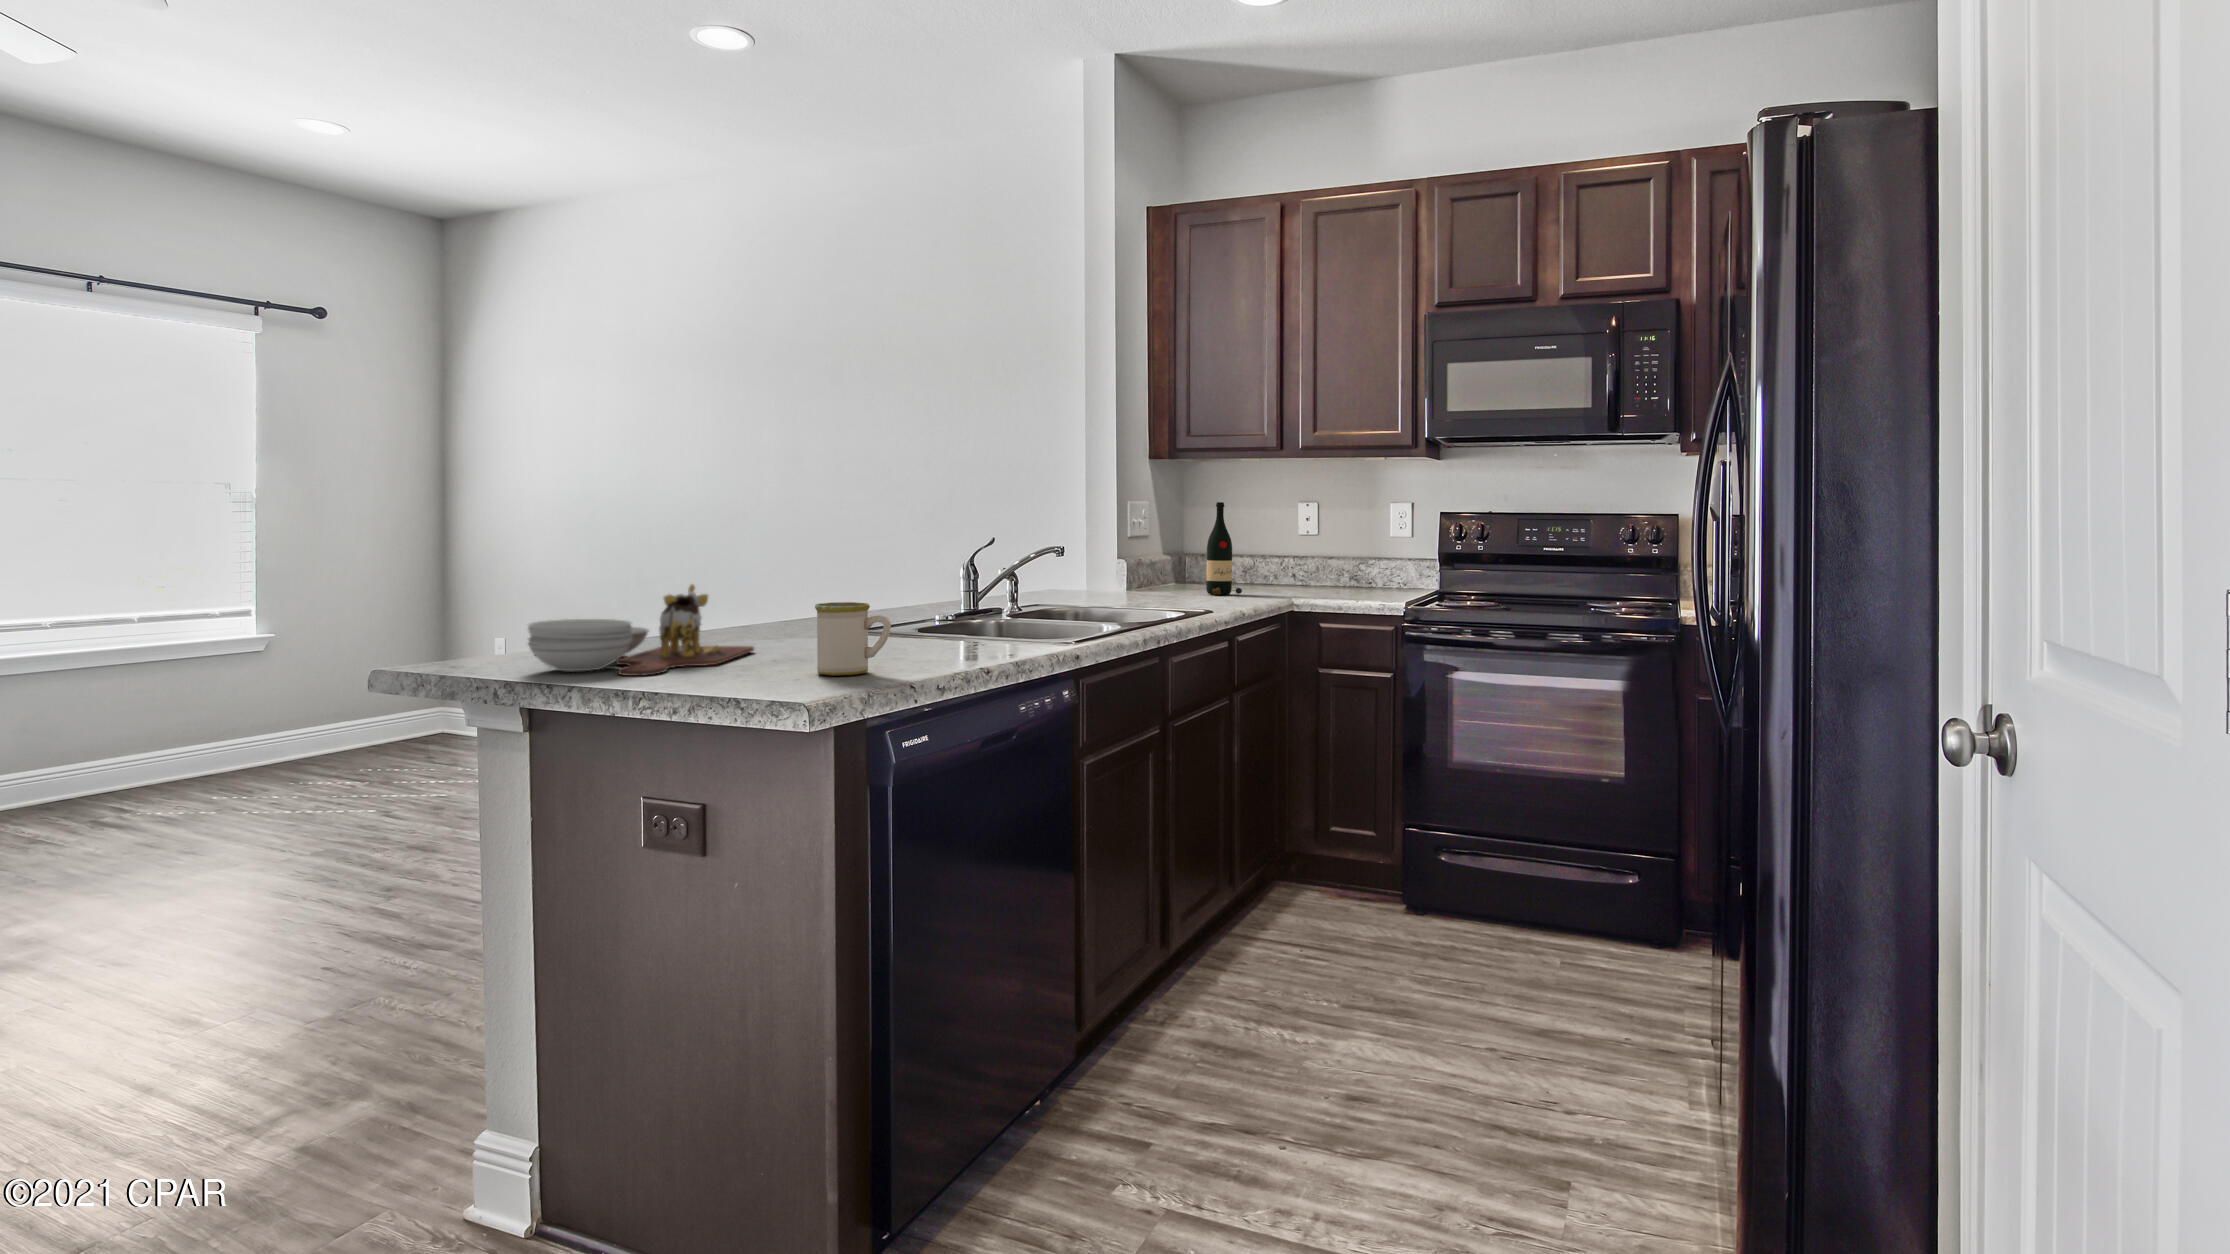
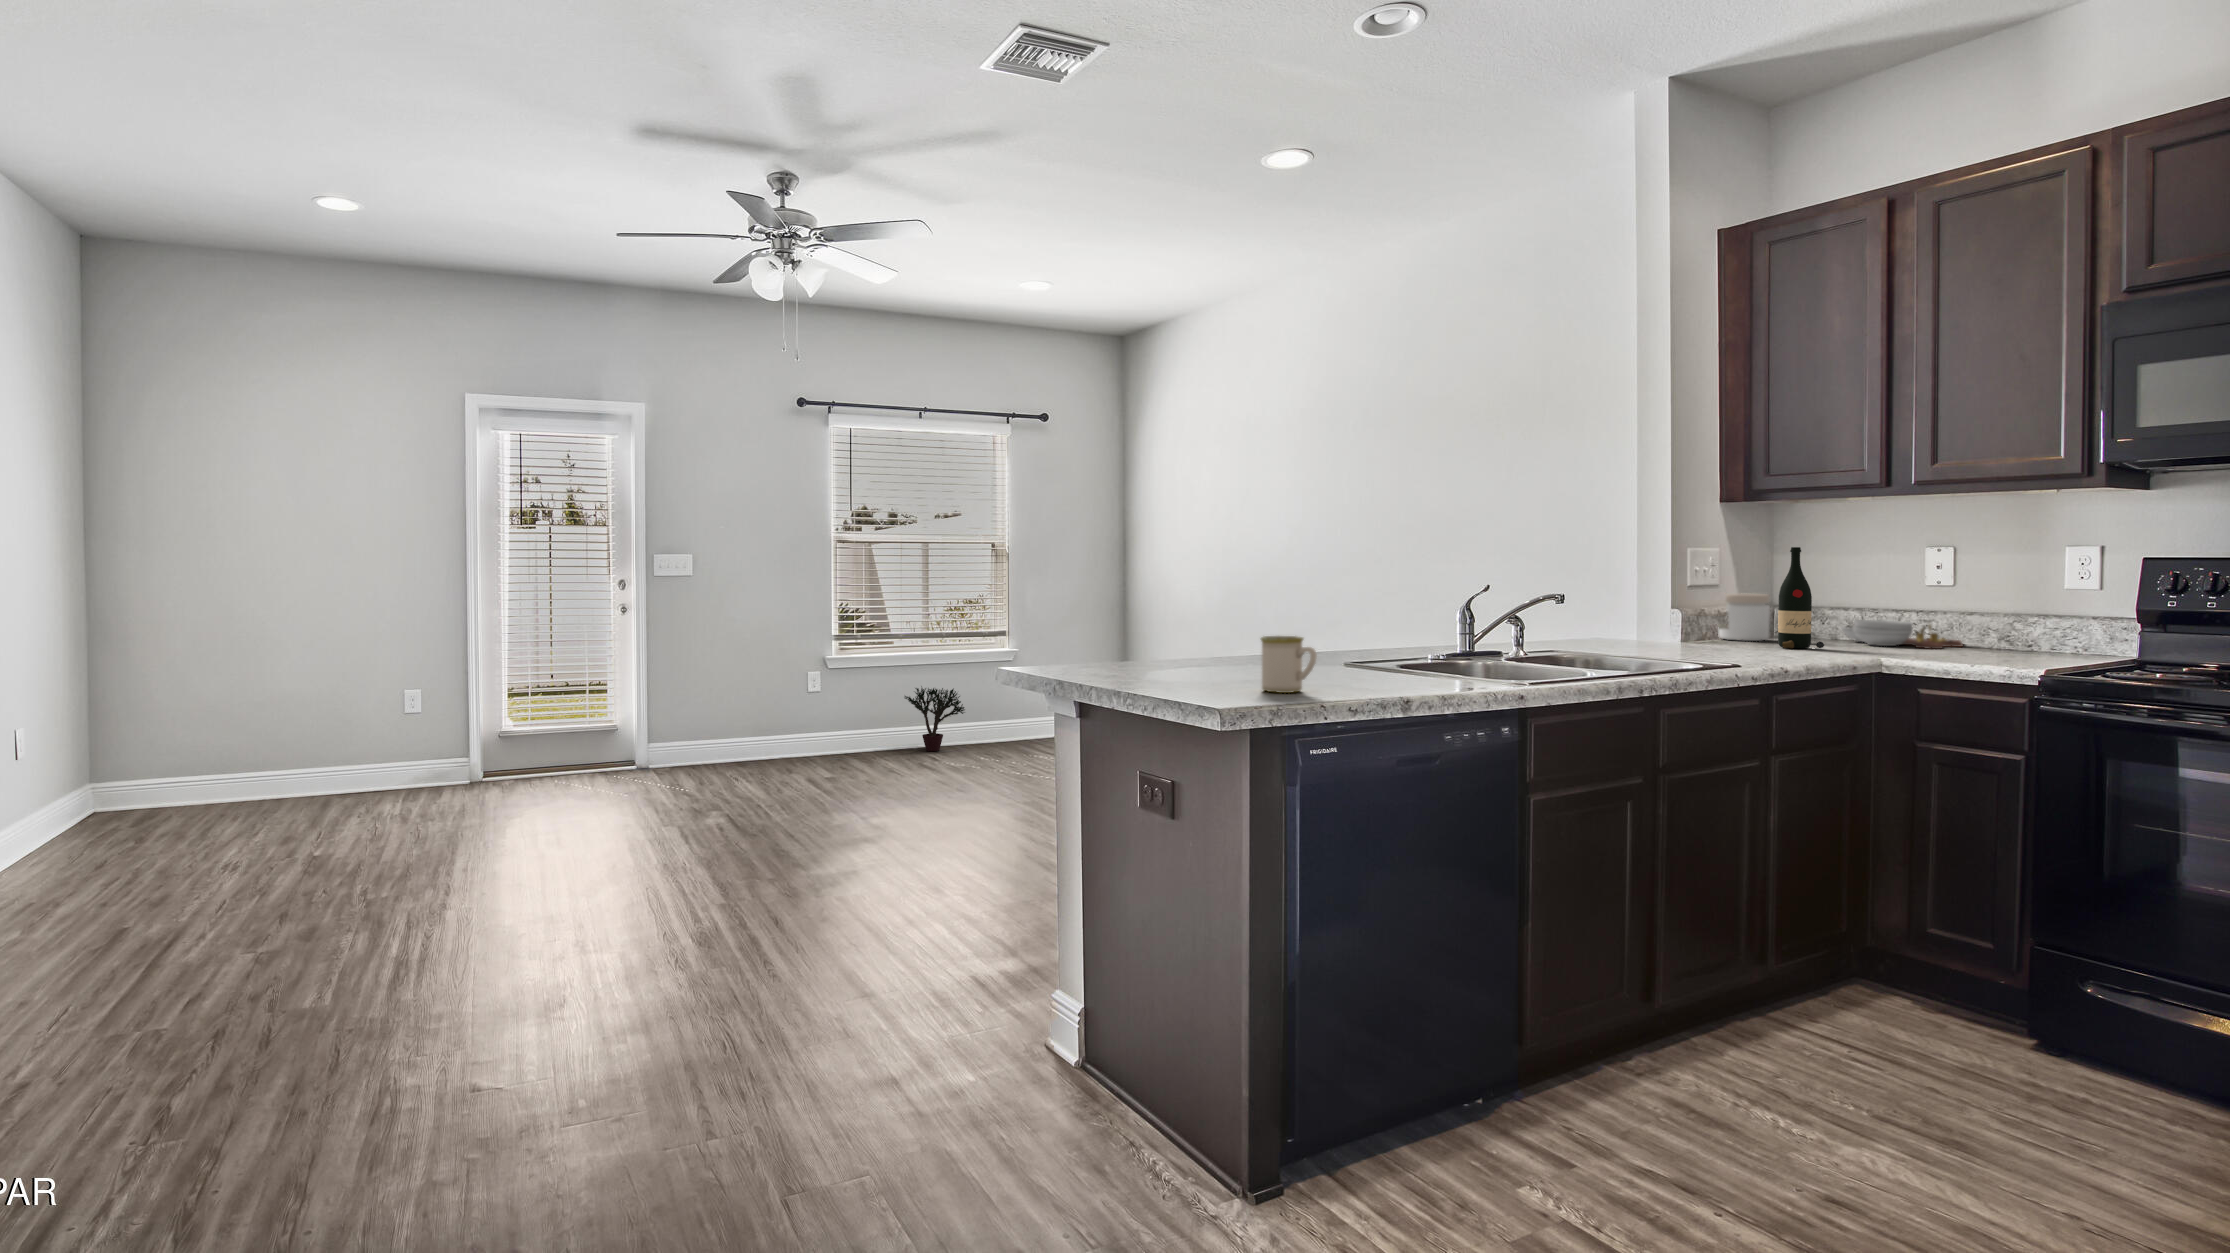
jar: none [1147,545,1188,589] -> present [1719,593,1770,641]
cutting board: present [528,585,754,676] -> present [1842,620,1963,649]
potted plant: none [23,695,159,797] -> present [905,686,965,751]

